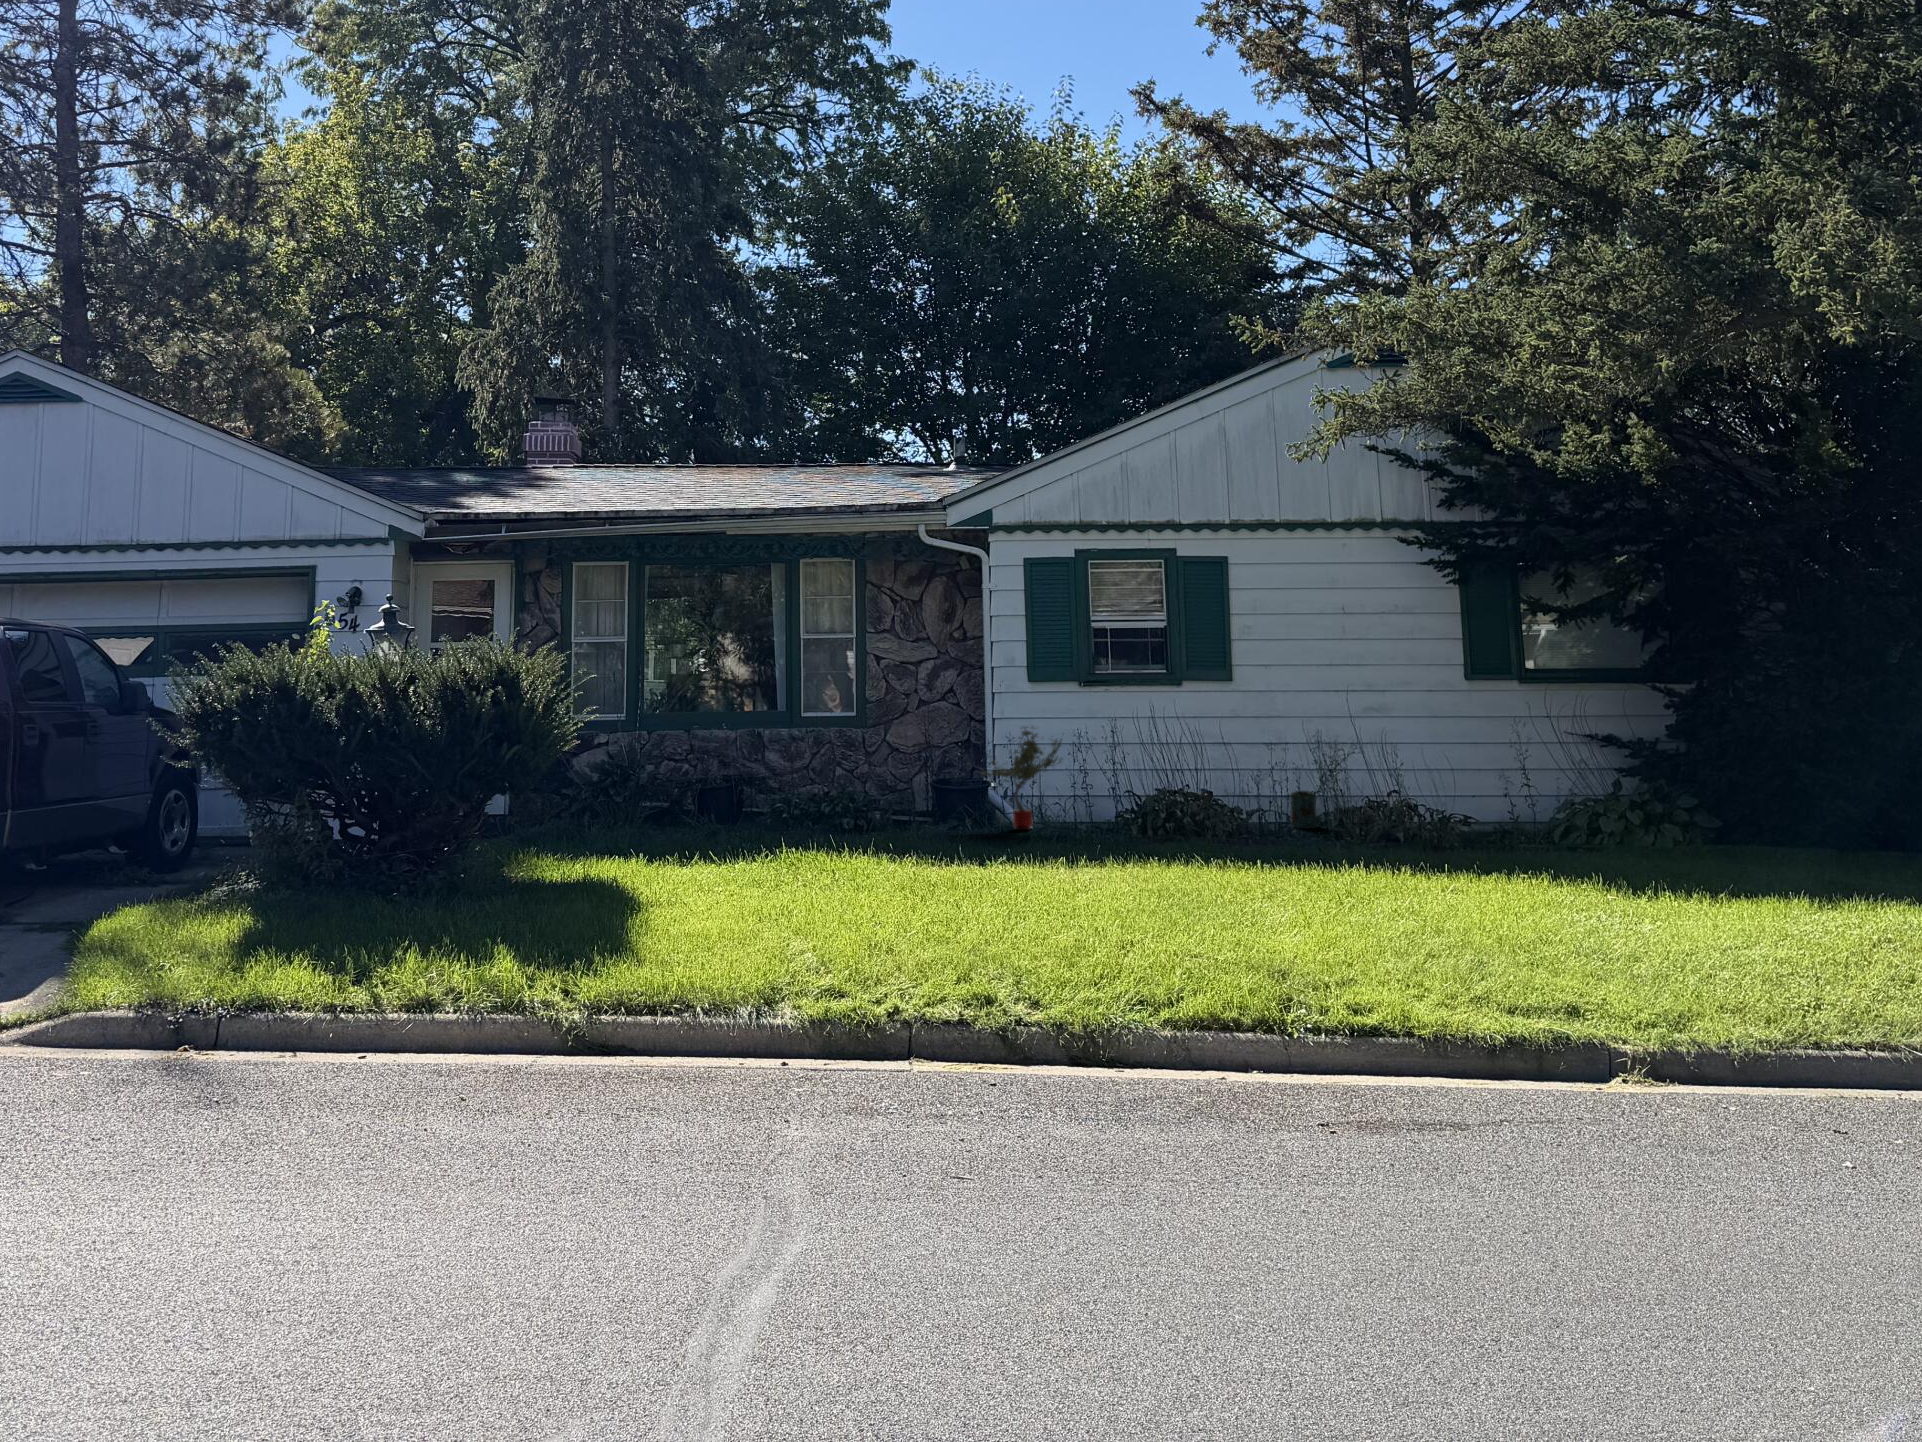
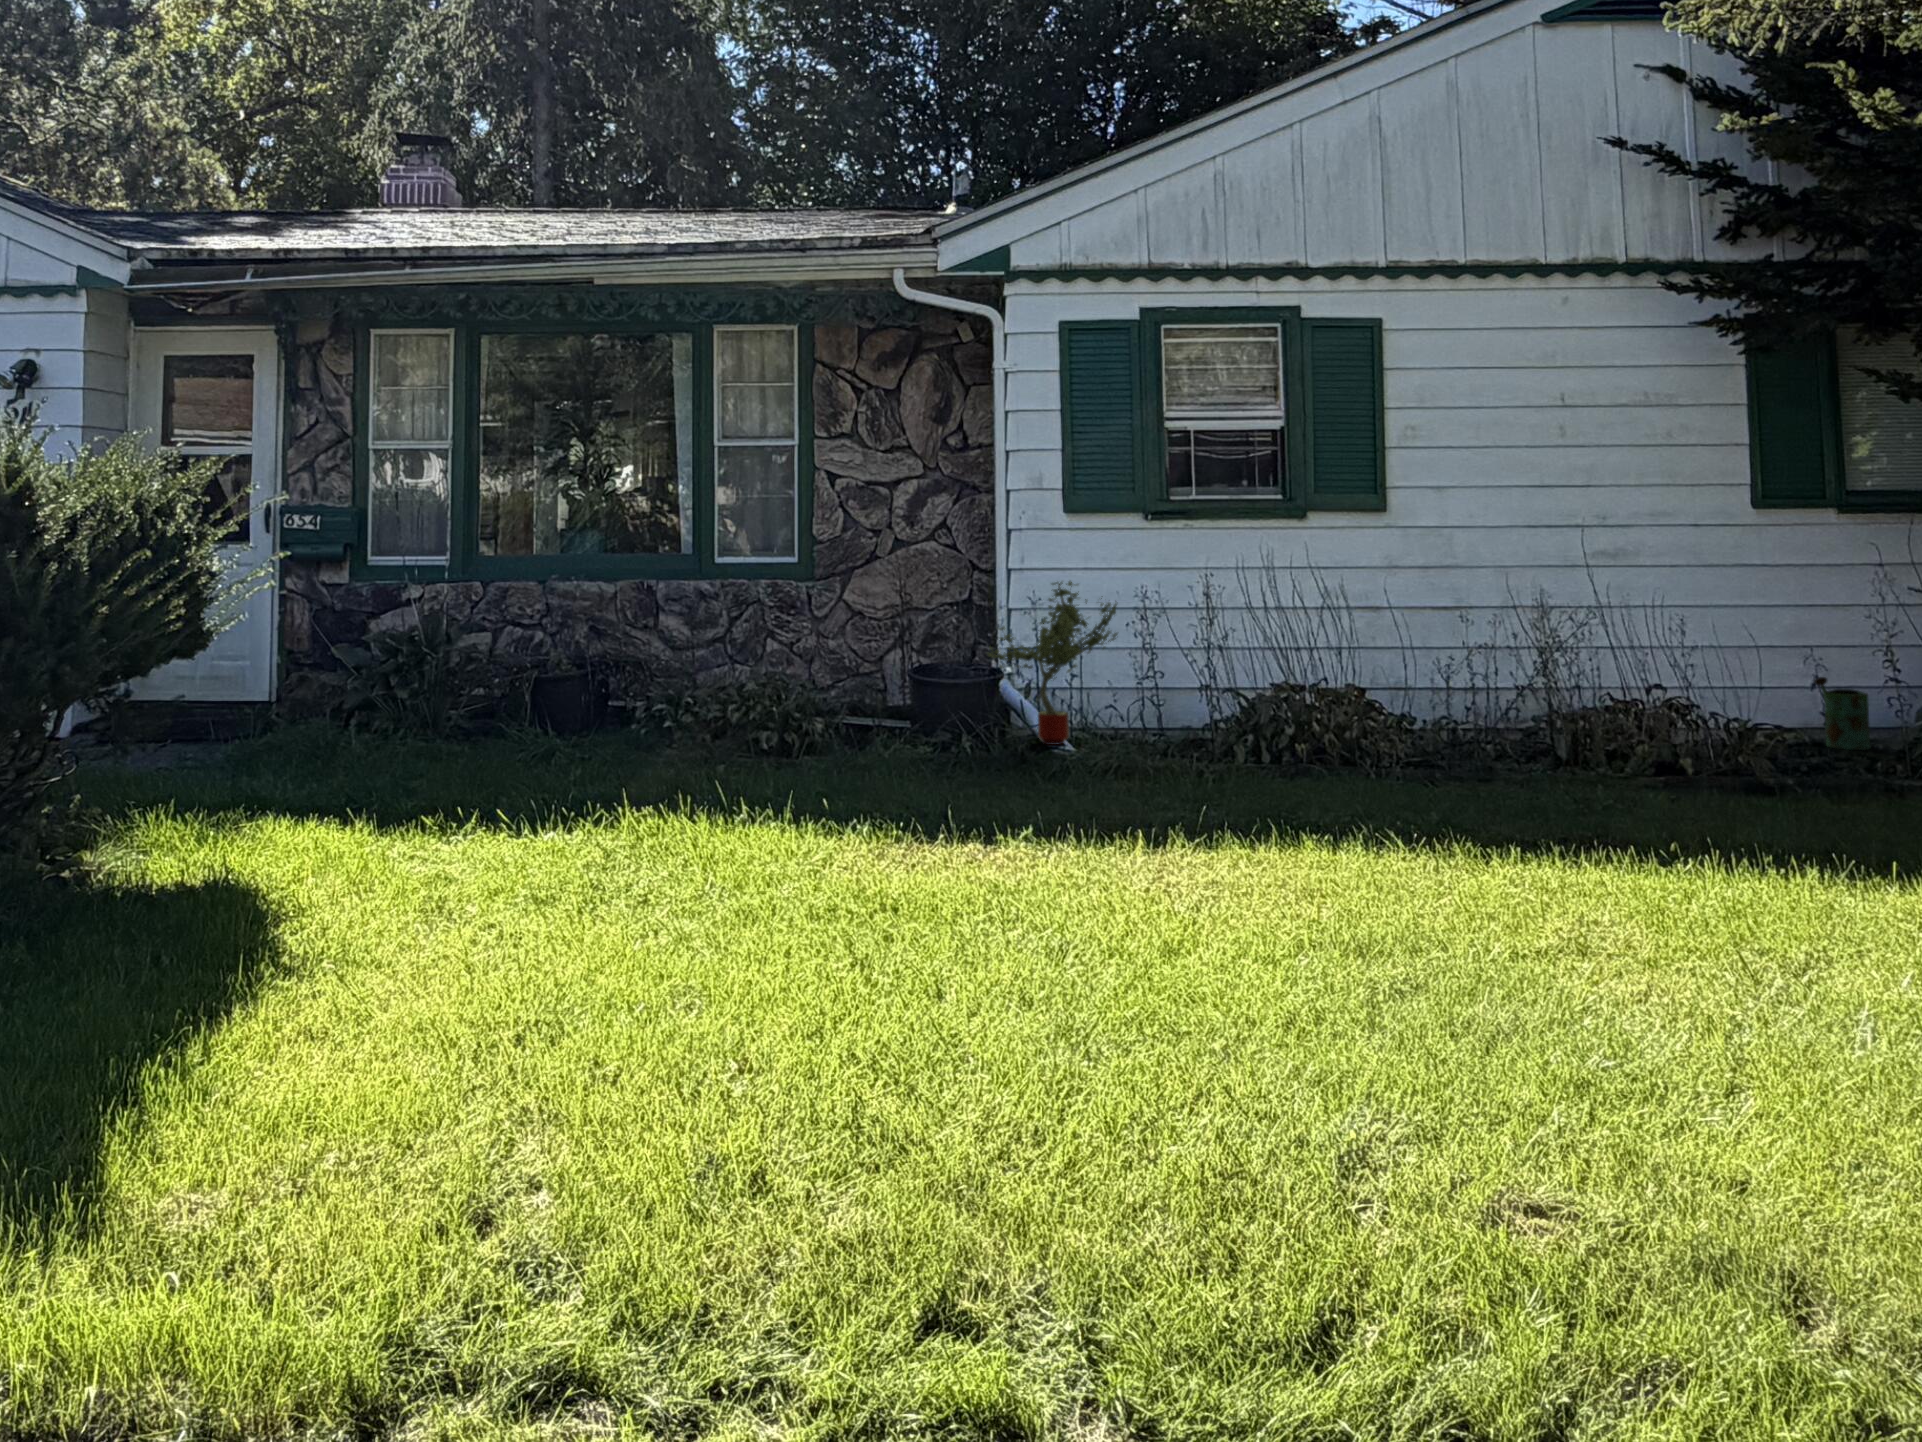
watering can: present [1291,791,1317,829] -> present [1814,677,1871,750]

